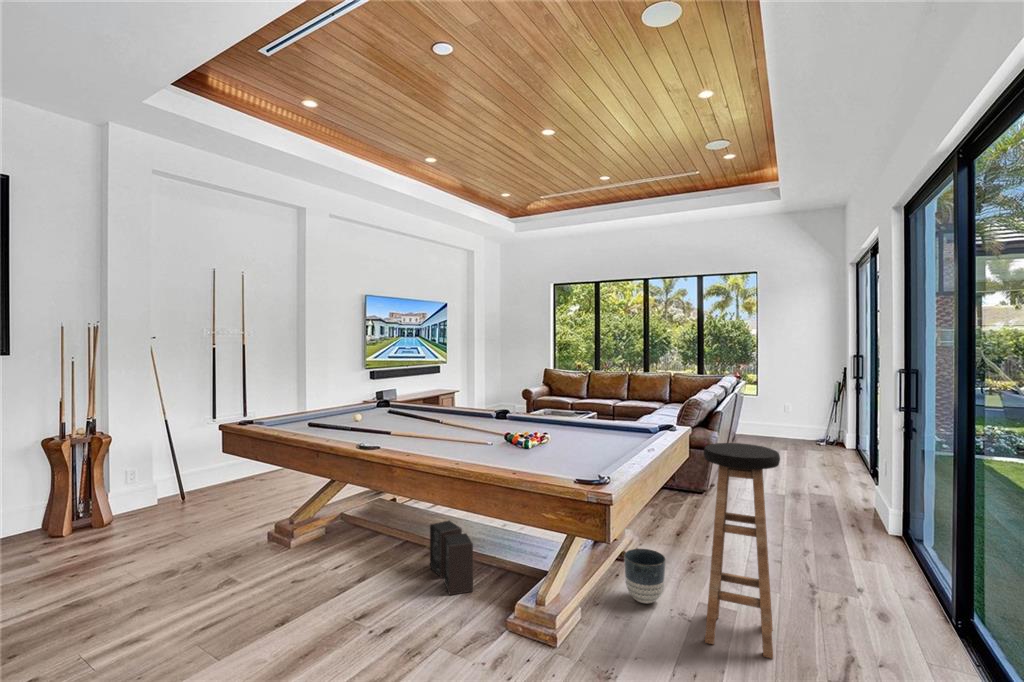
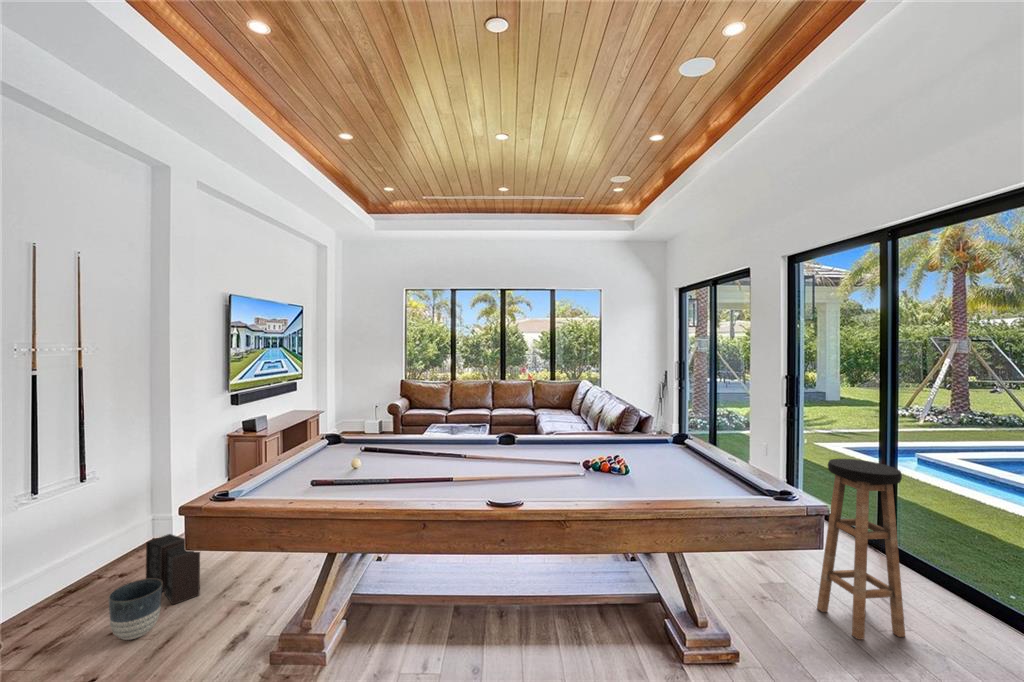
speaker: present [430,520,473,595] -> present [146,534,200,605]
planter: present [624,549,666,603] -> present [109,579,162,640]

